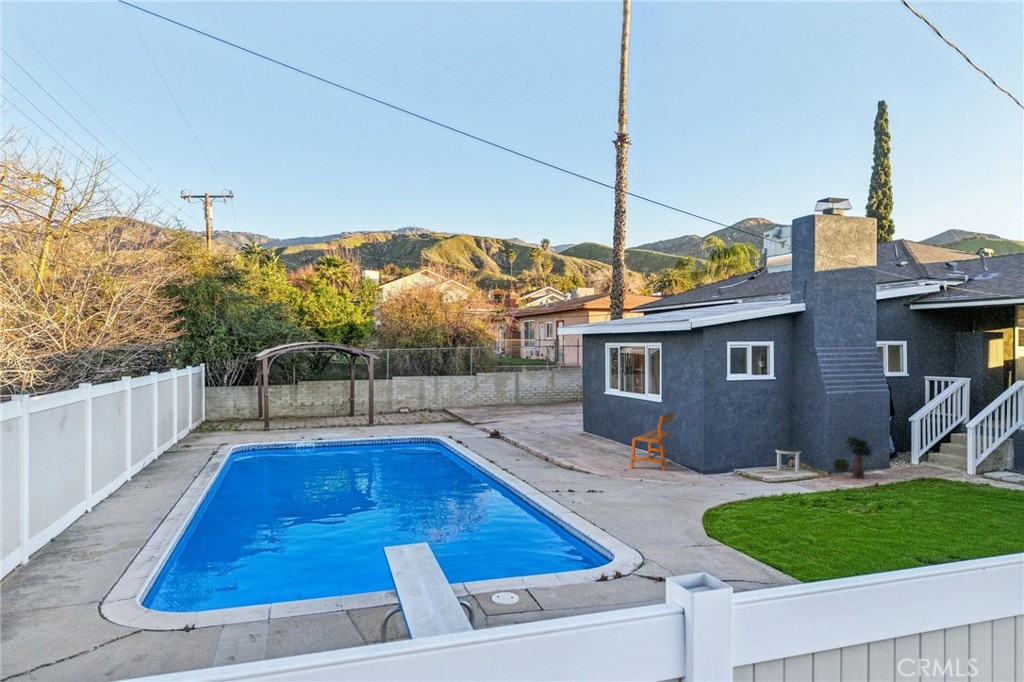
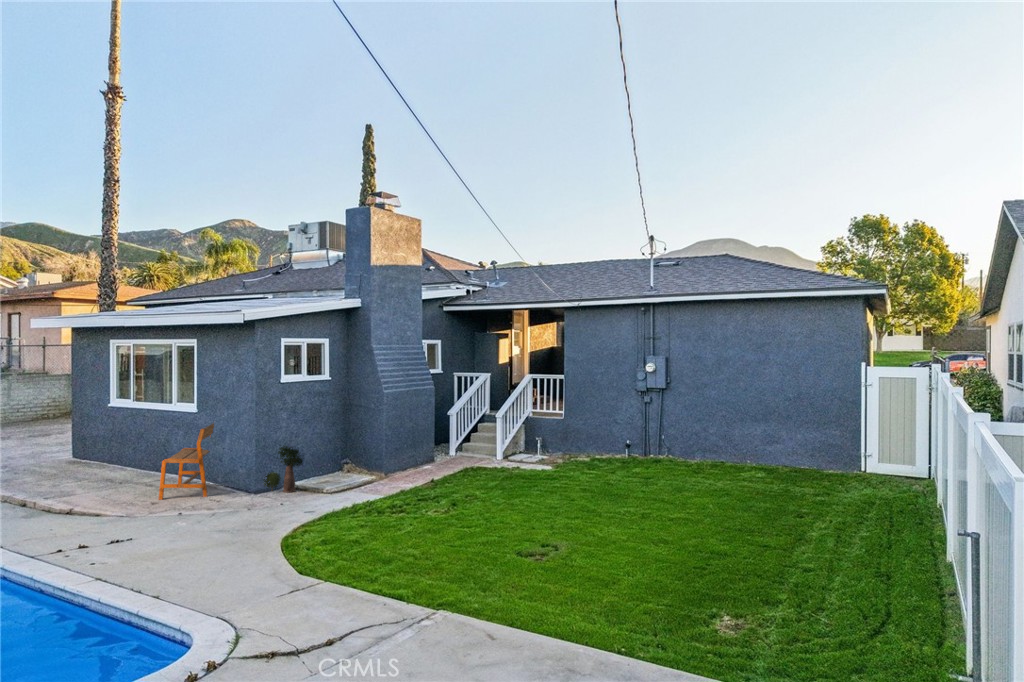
potted plant: present [833,436,872,479] -> present [264,446,303,492]
round table: present [774,446,803,471] -> none [329,451,359,478]

